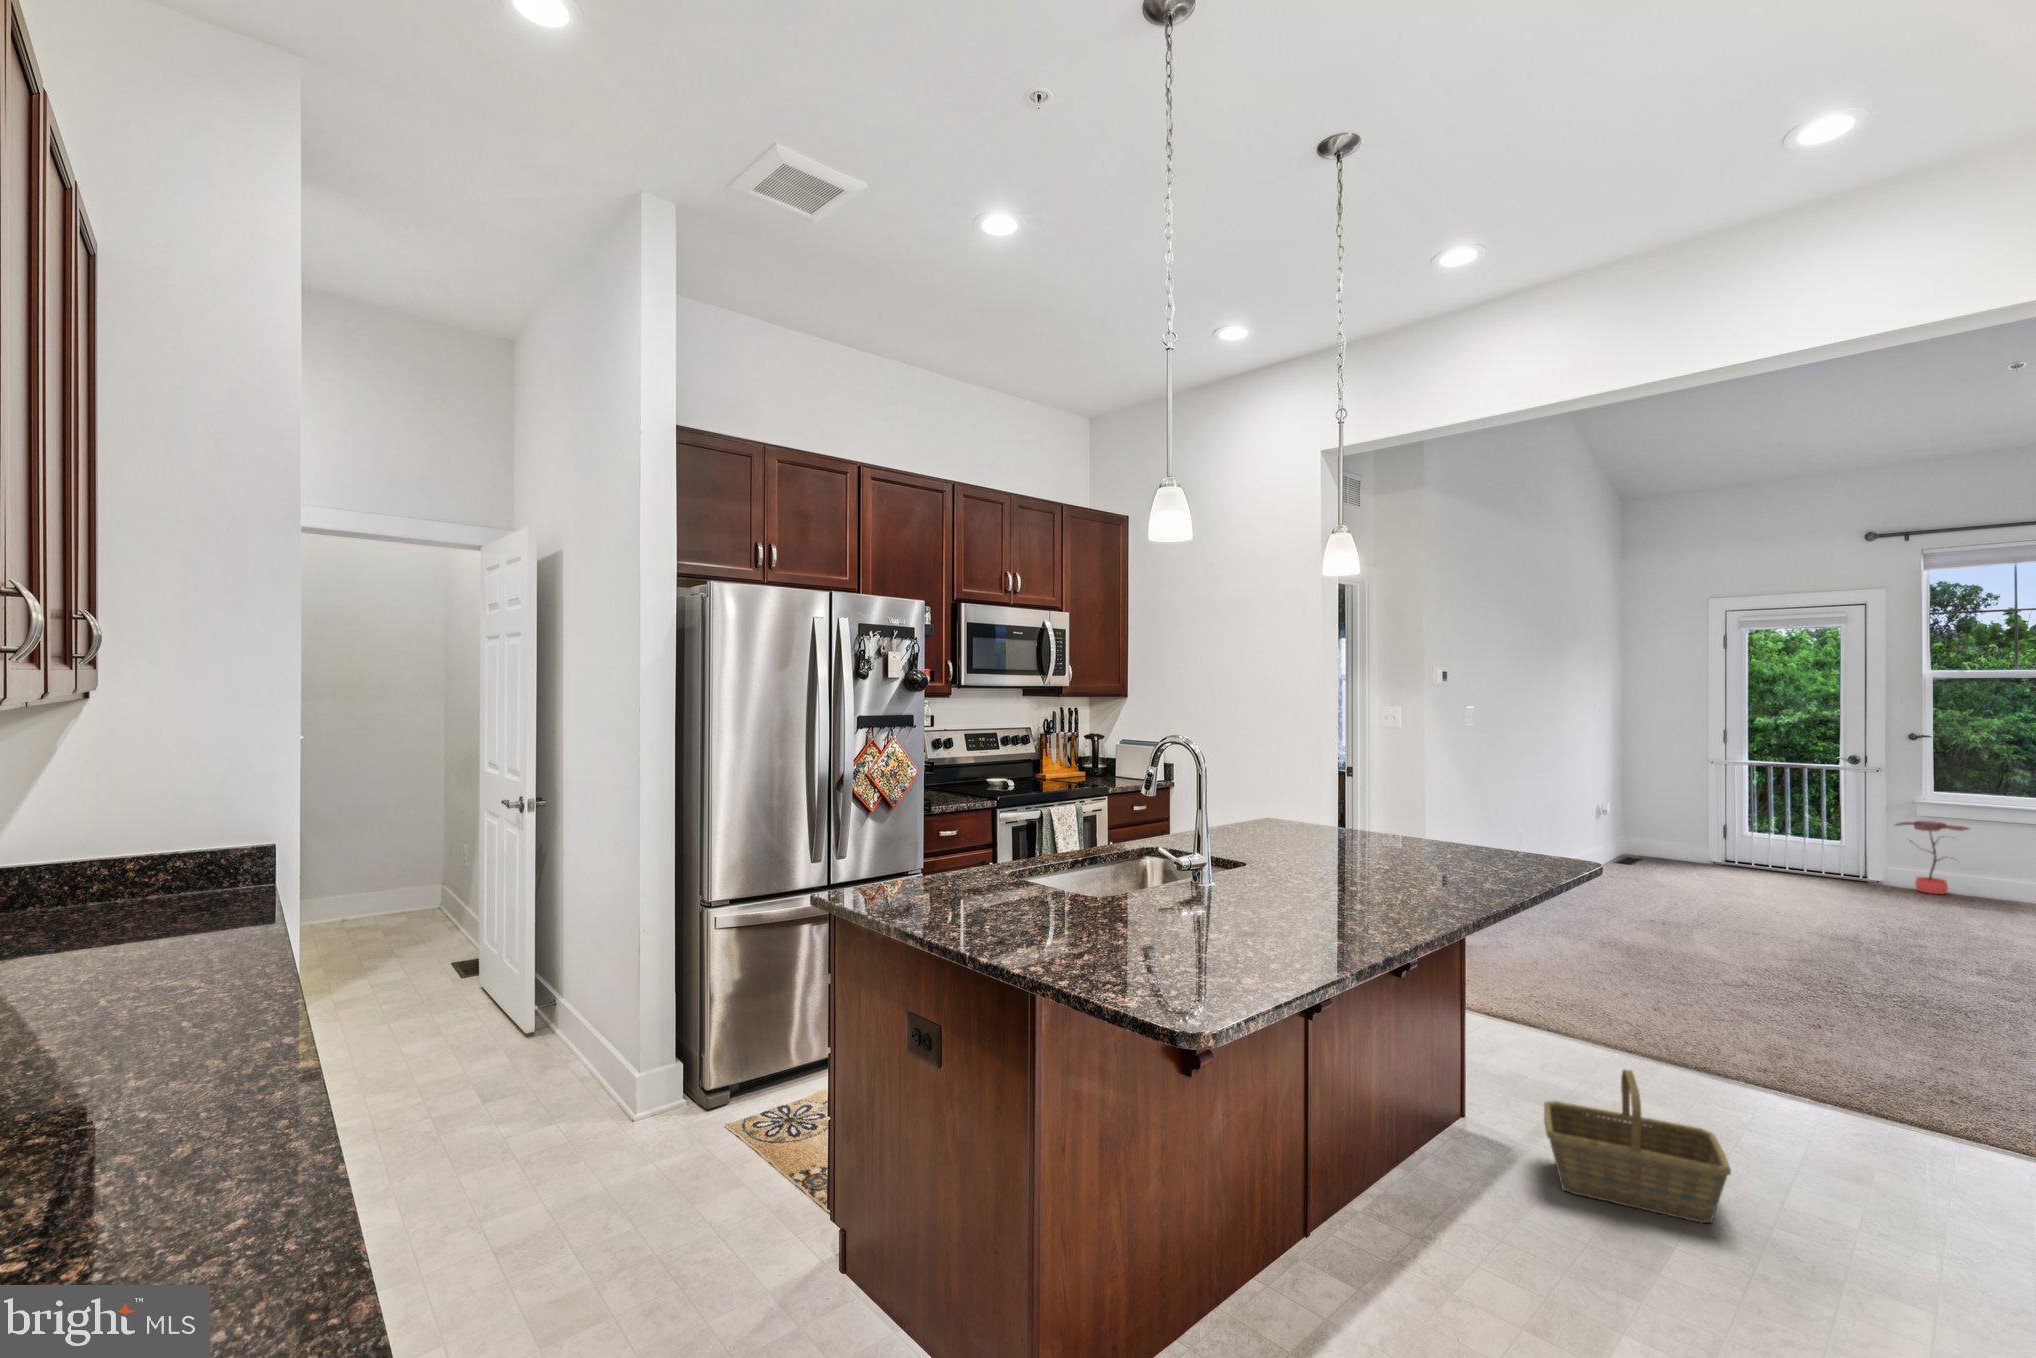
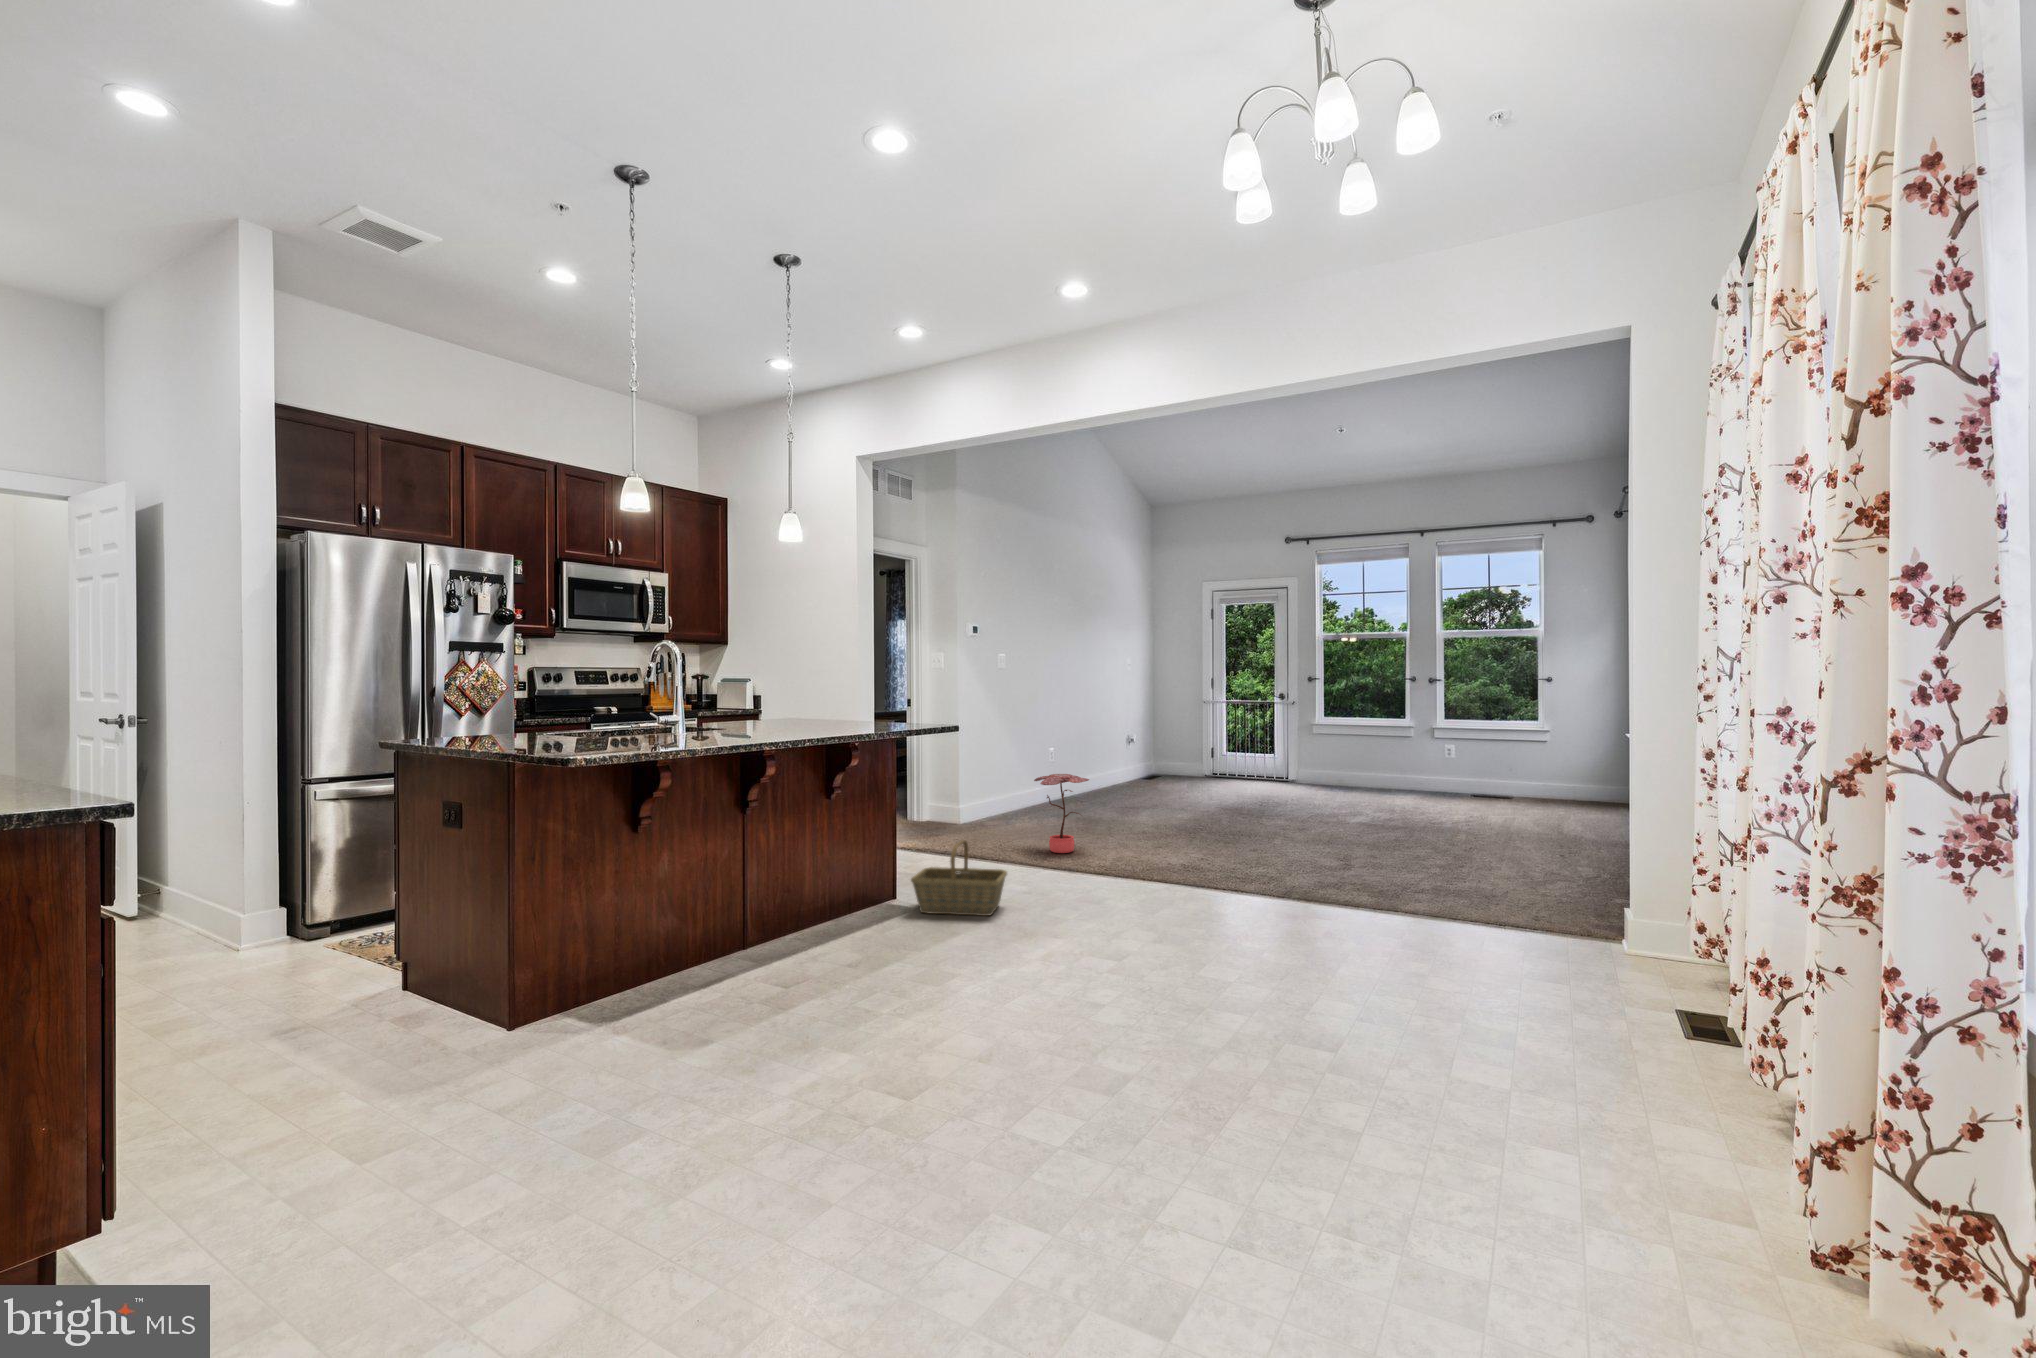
potted plant: present [1895,821,1969,894] -> present [1034,774,1089,853]

